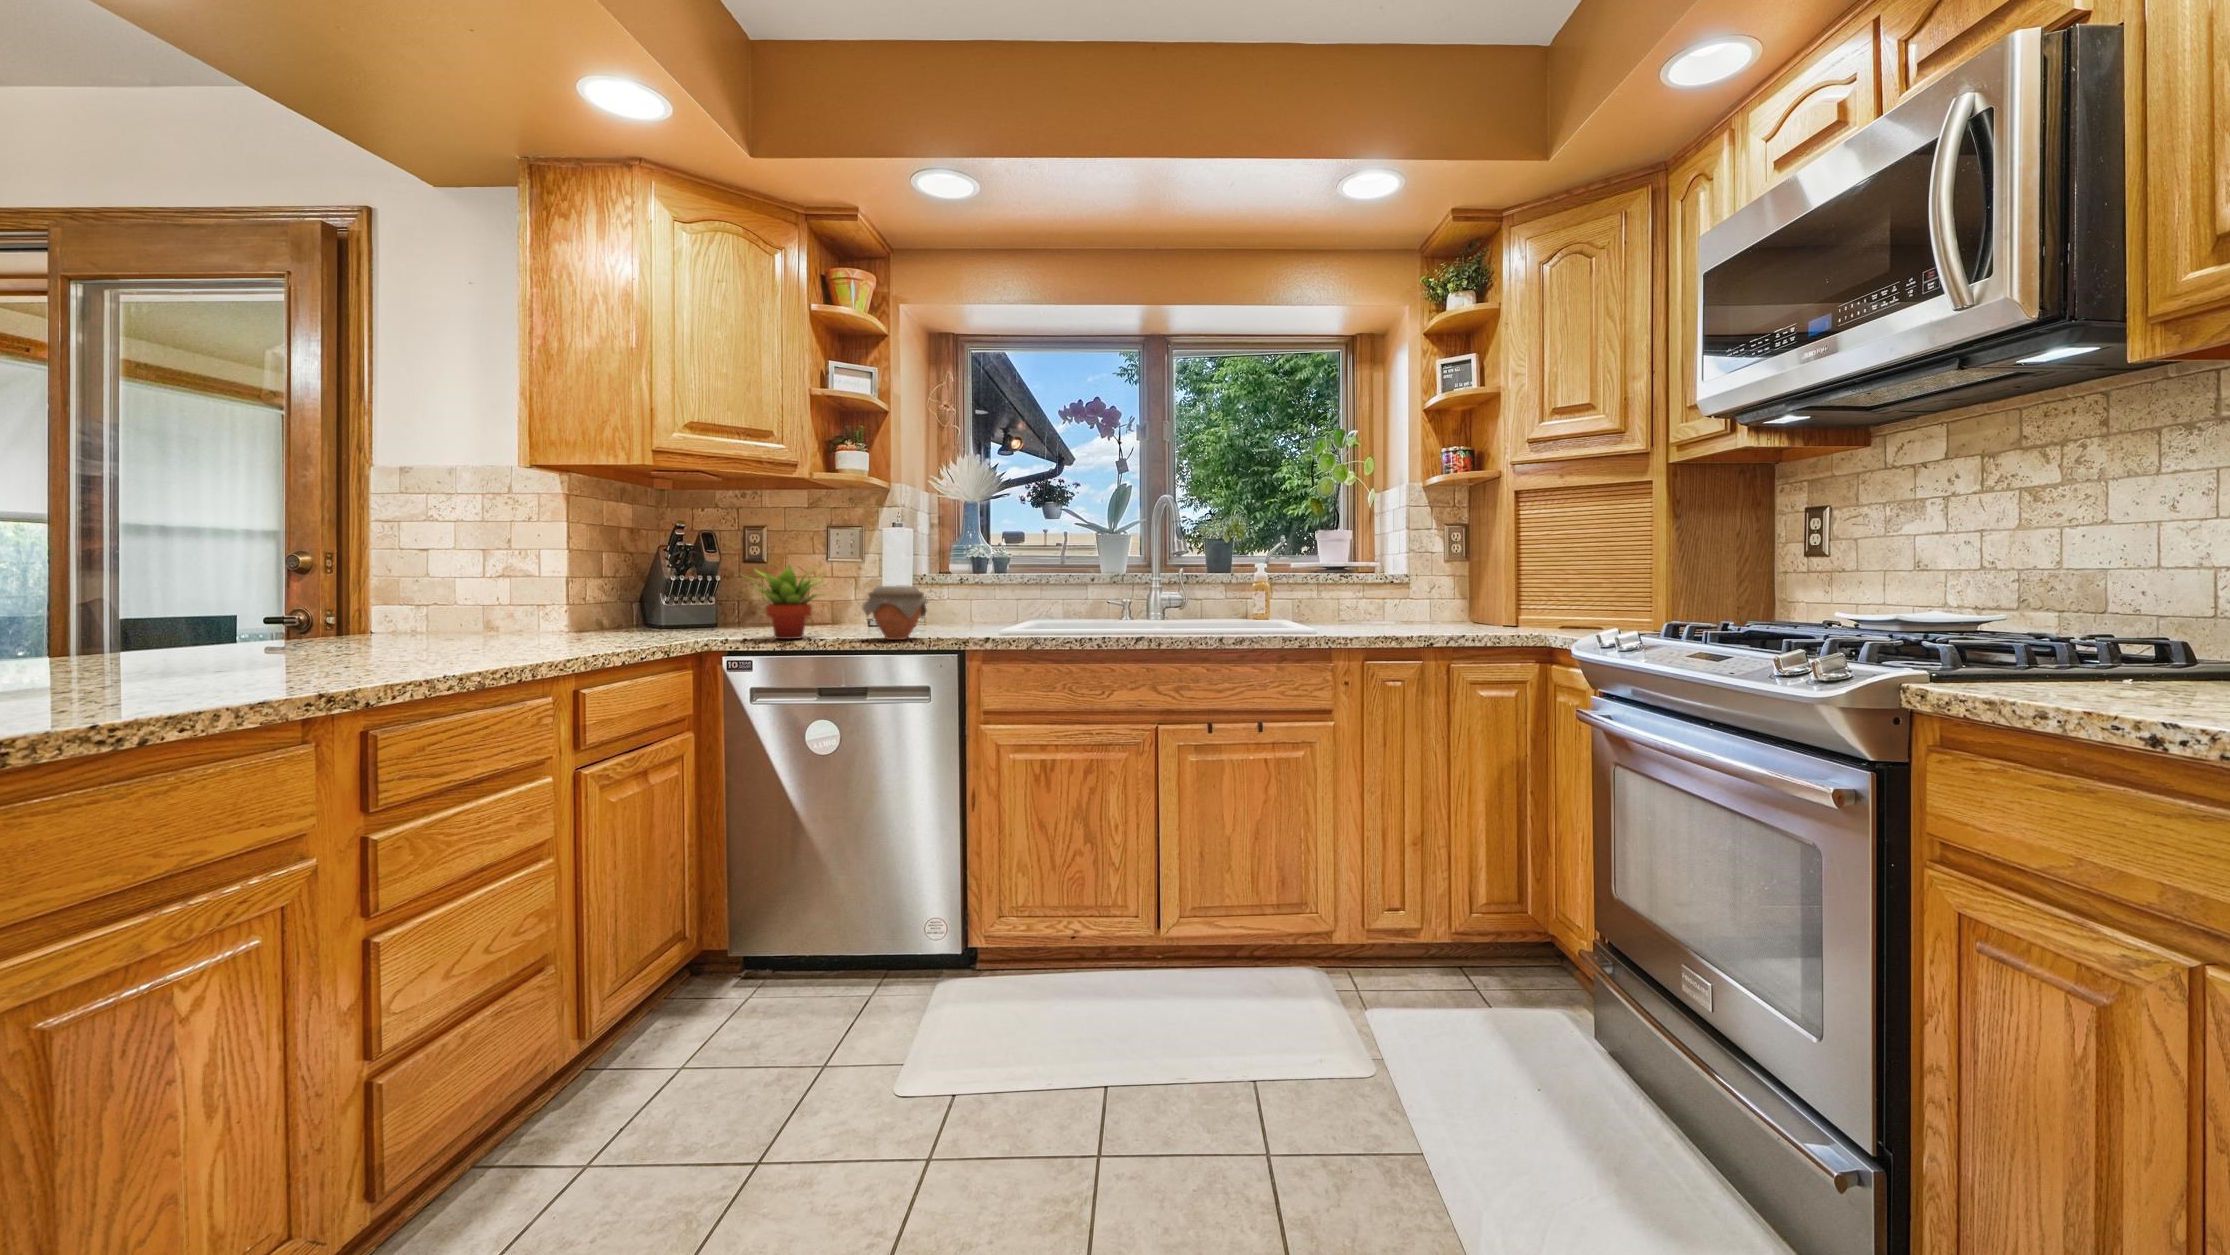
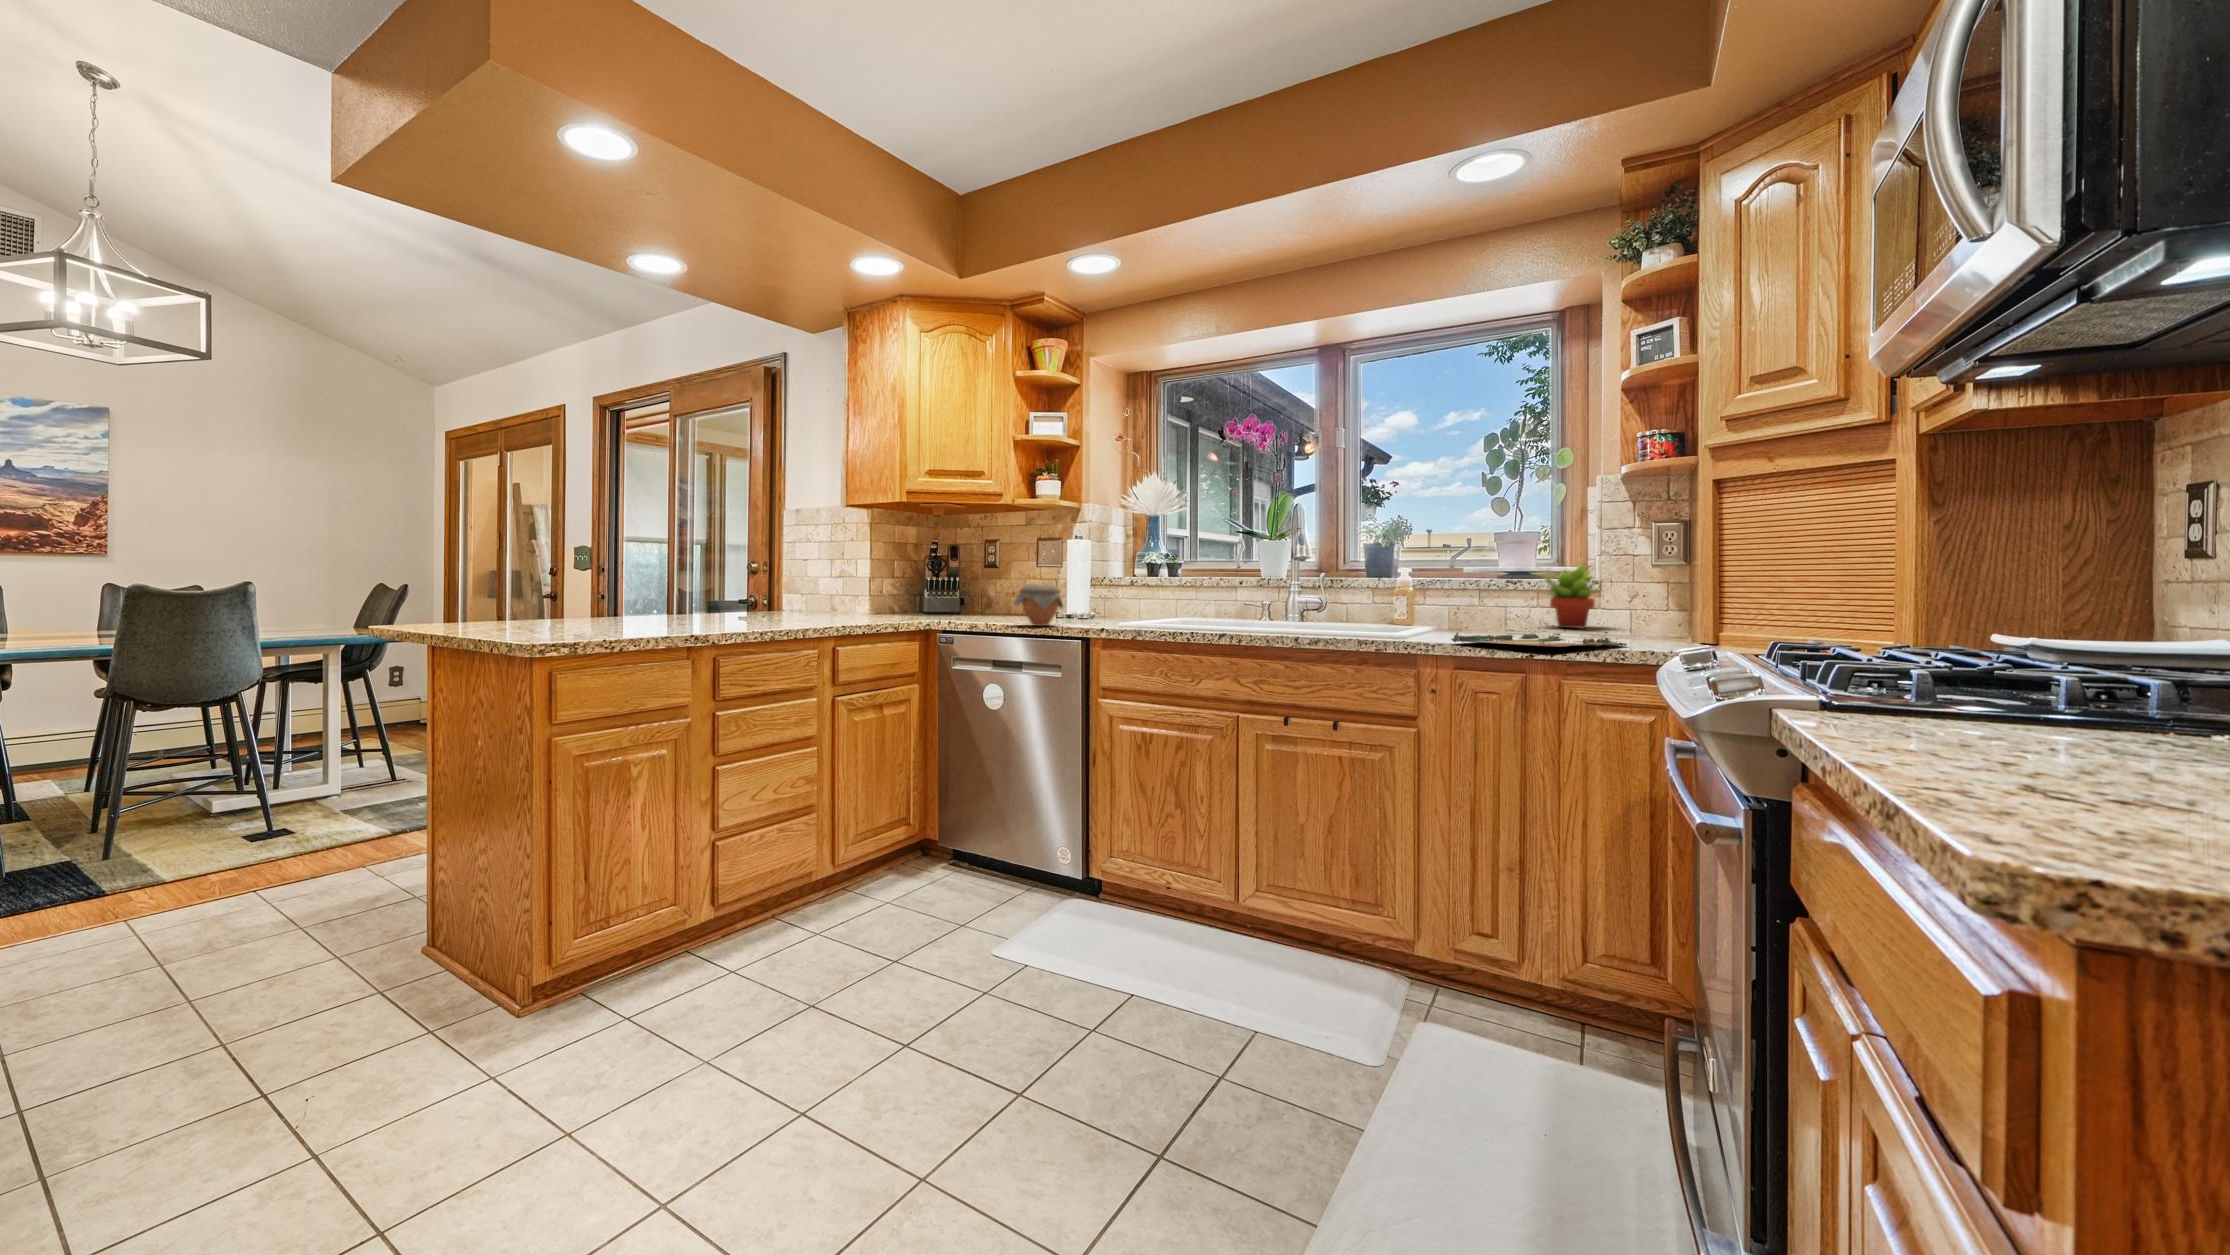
succulent plant: present [740,565,830,639] -> present [1532,564,1608,628]
tray: none [1356,616,1475,635] -> present [1451,628,1627,647]

